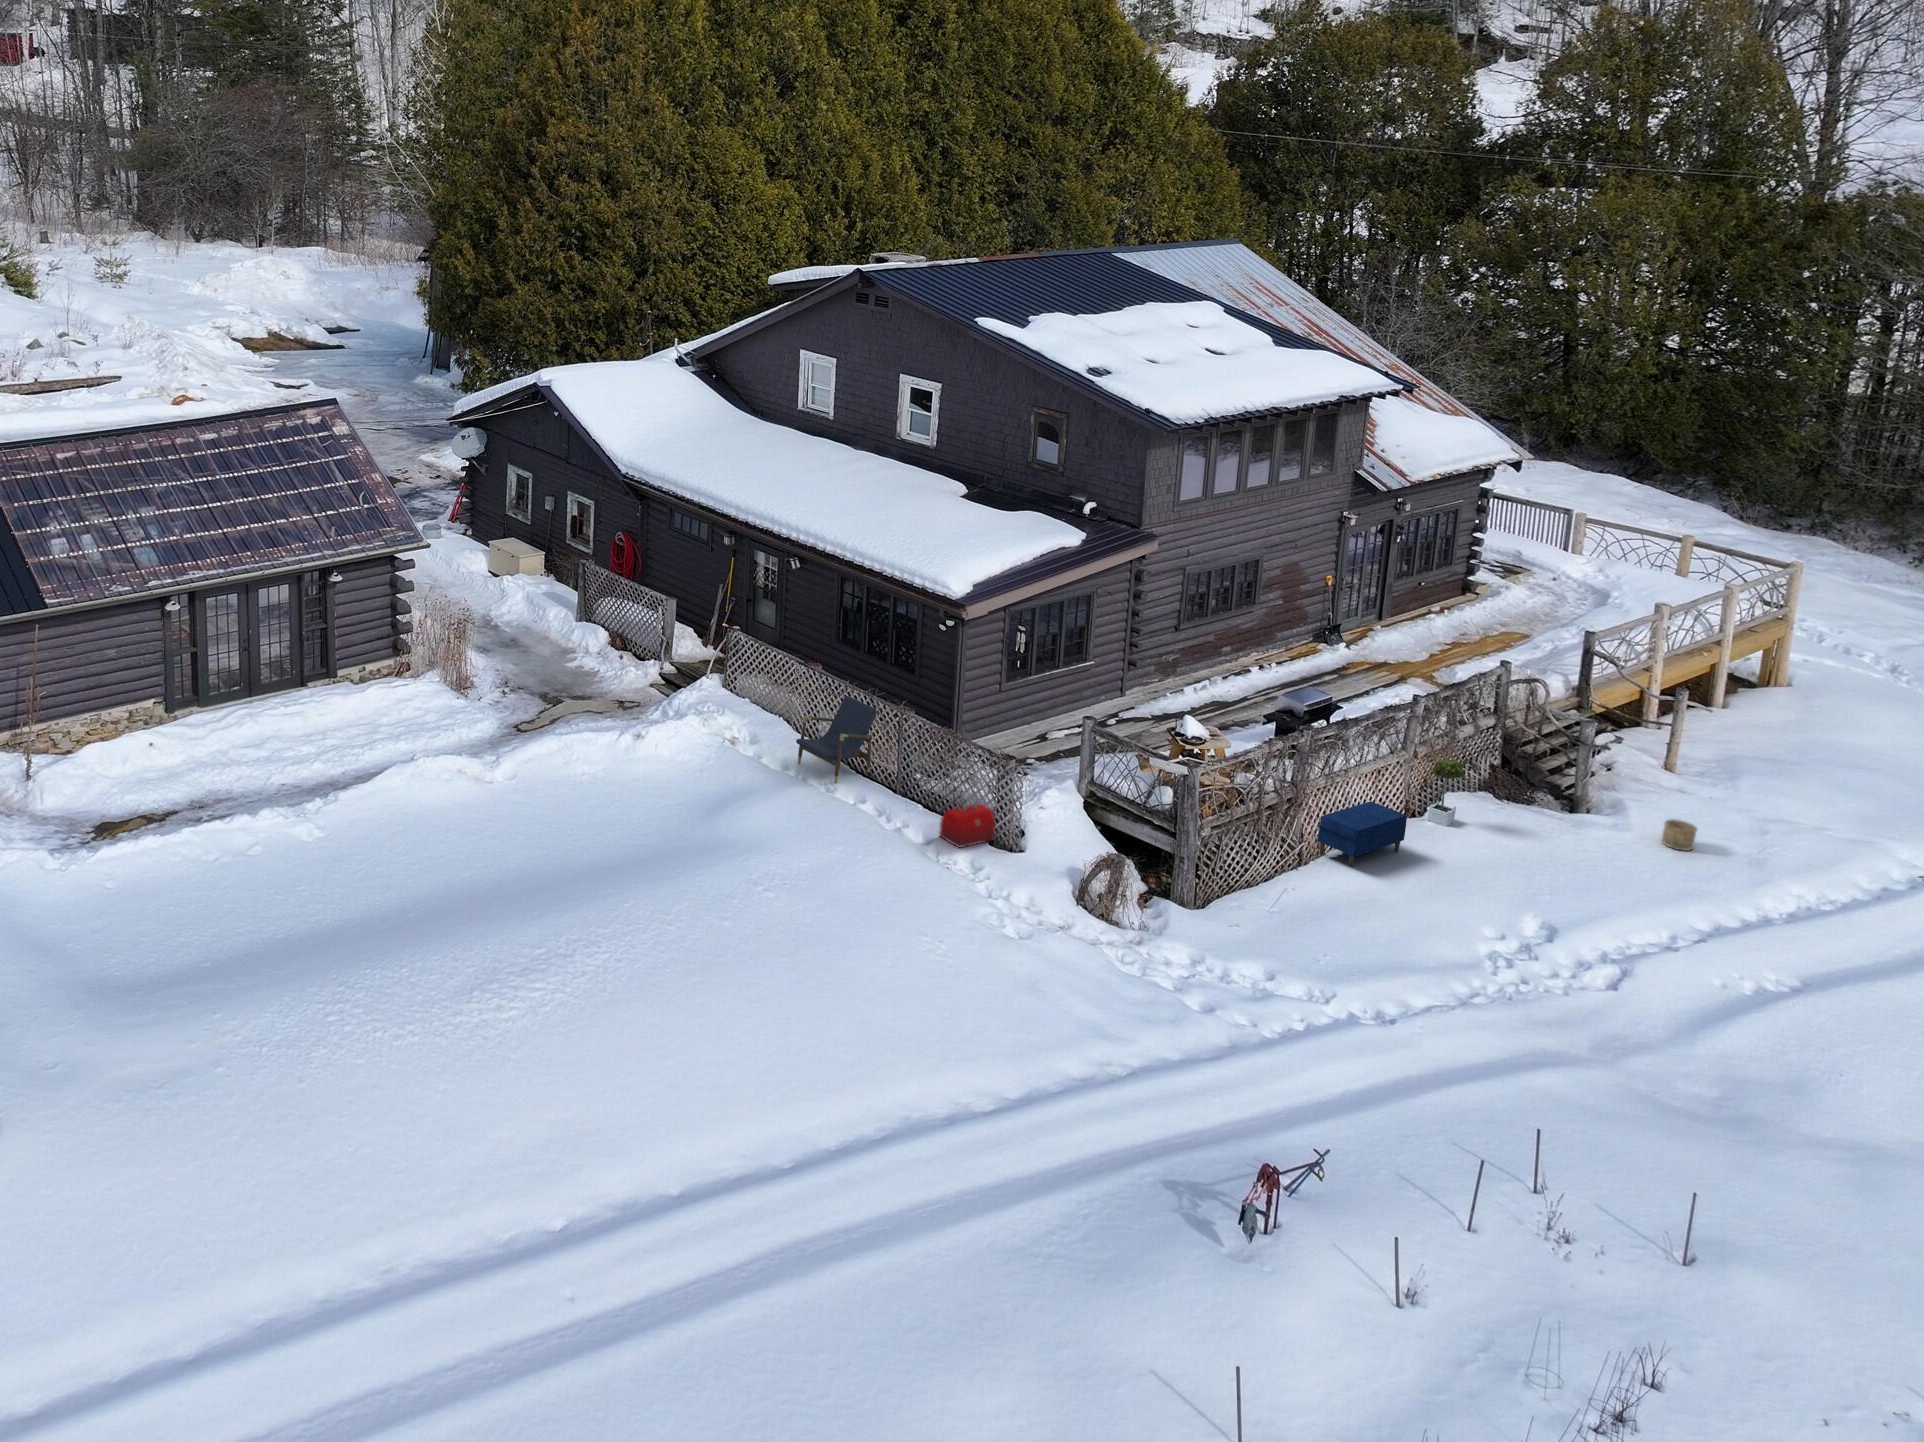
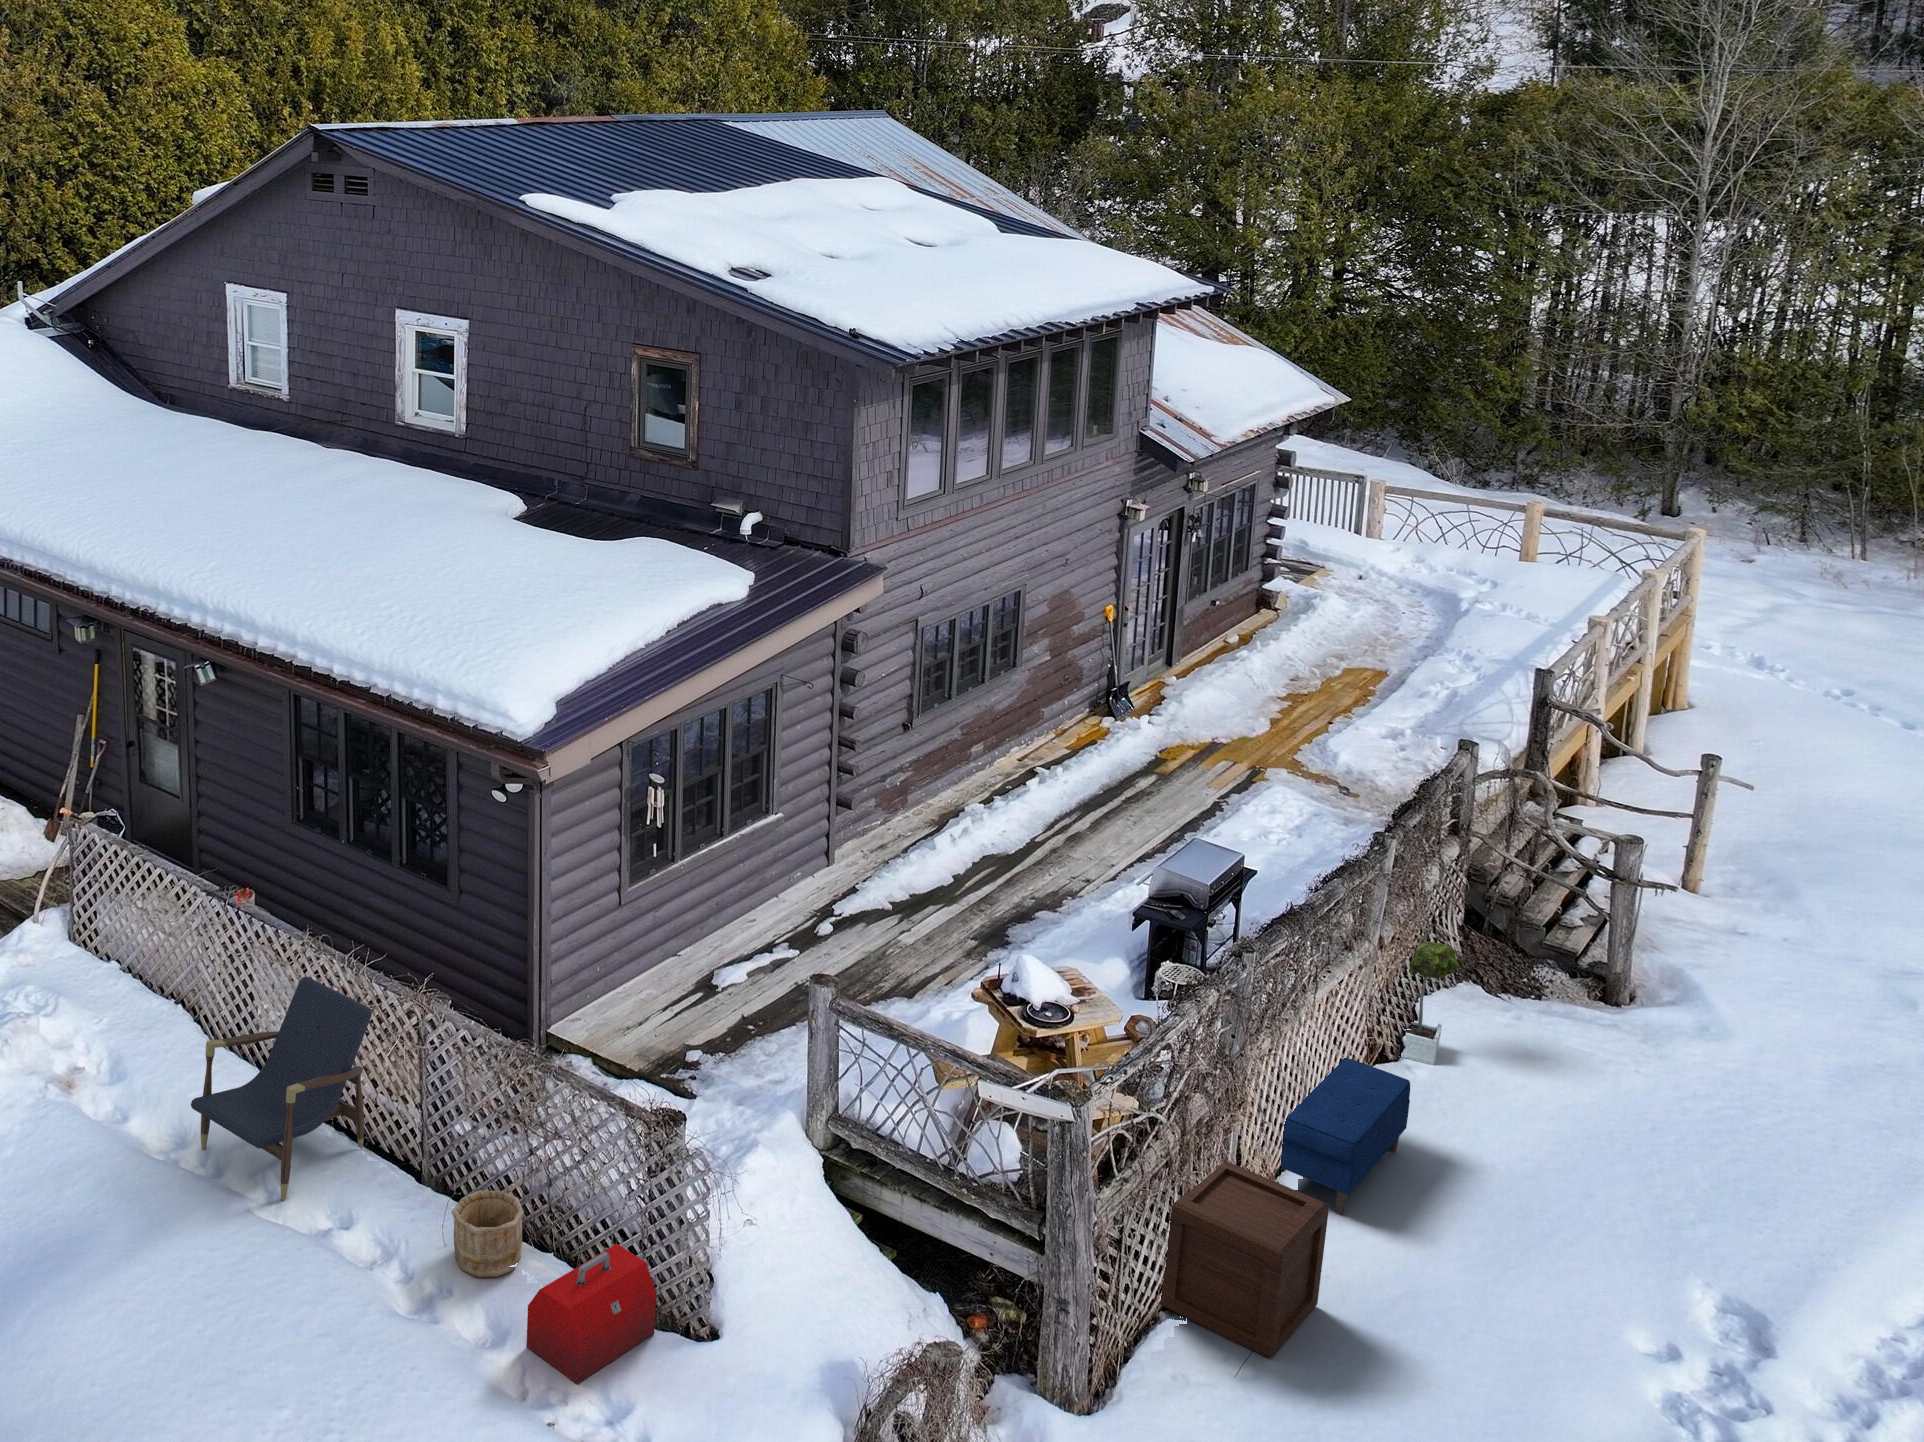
wooden bucket: present [1662,819,1697,851] -> present [452,1190,524,1277]
wooden crate: none [1236,821,1323,901] -> present [1159,1161,1329,1358]

